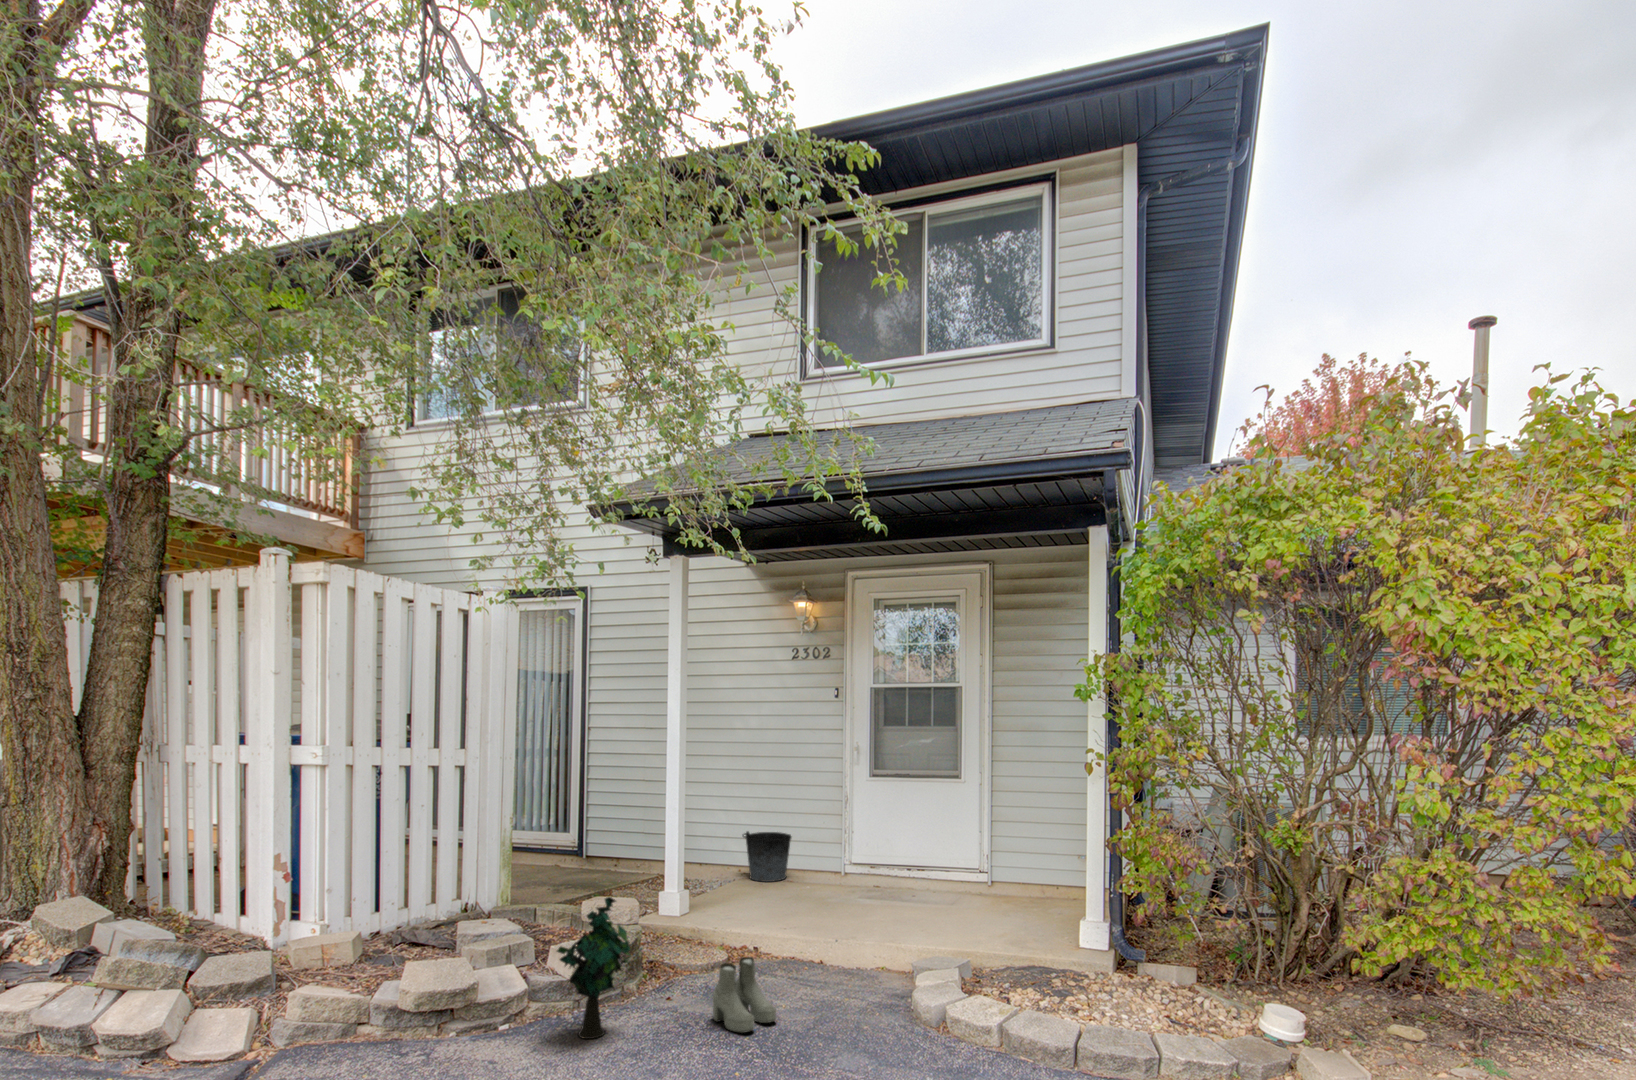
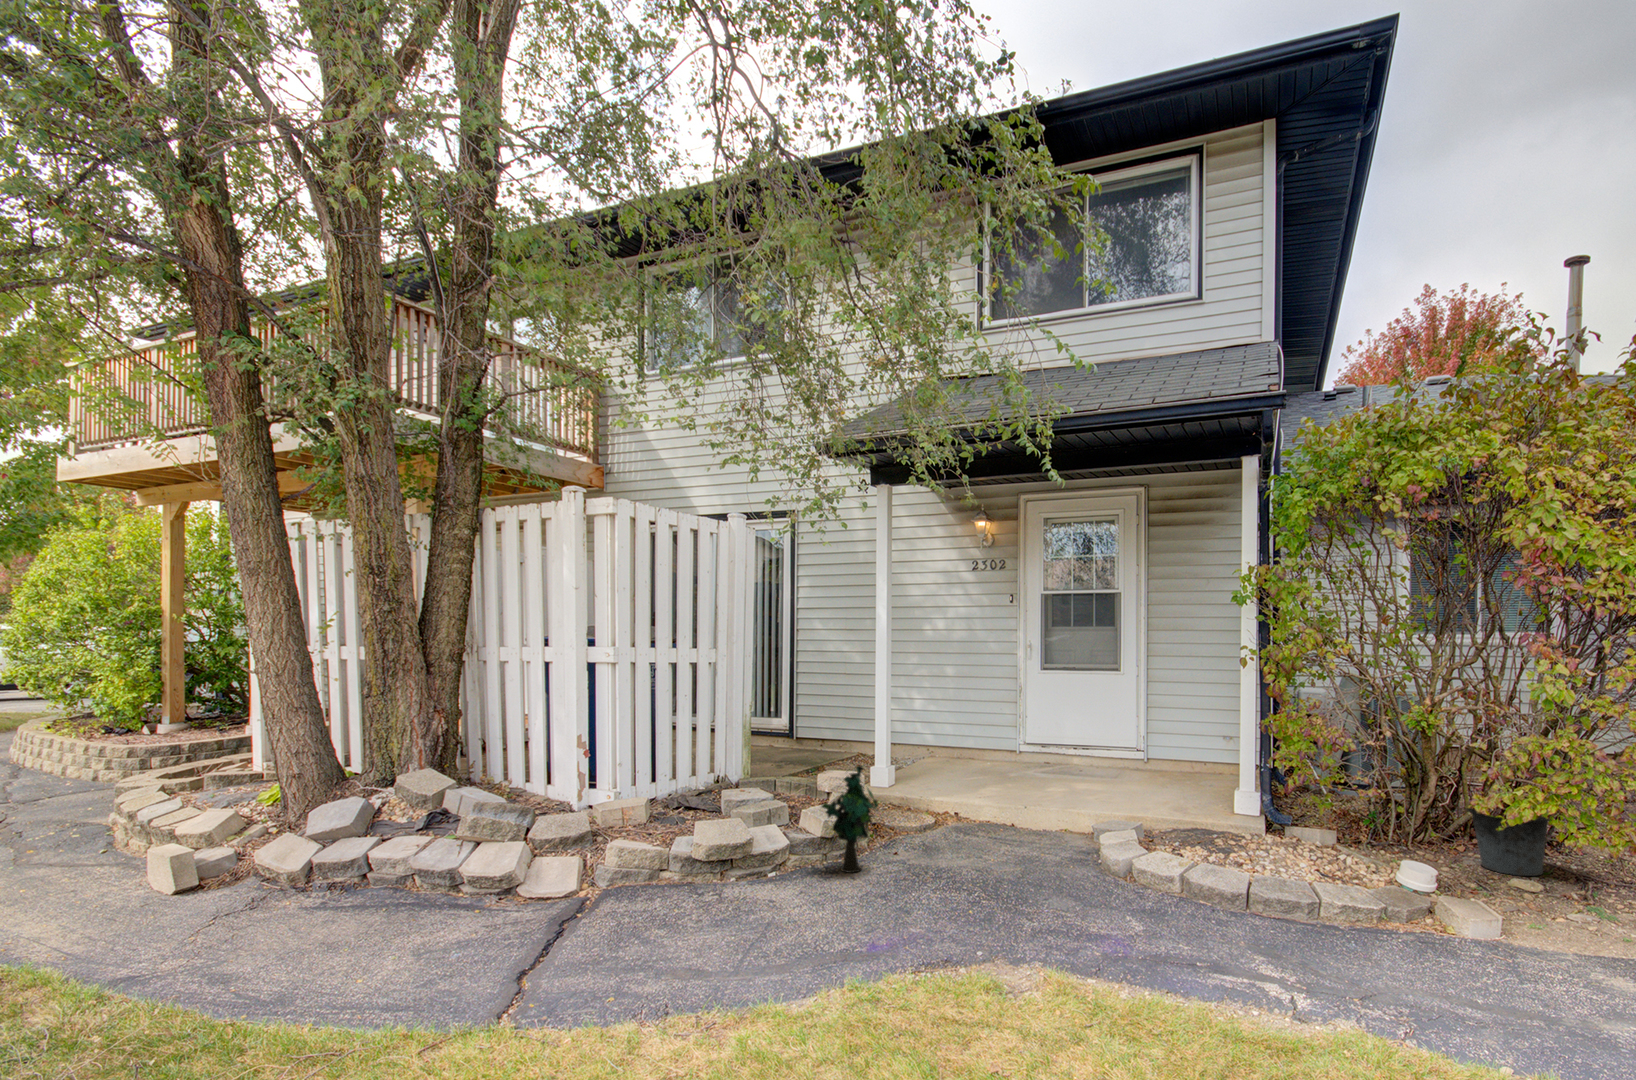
bucket: present [743,831,791,882] -> present [1467,807,1550,876]
boots: present [712,957,776,1033] -> none [940,815,994,870]

